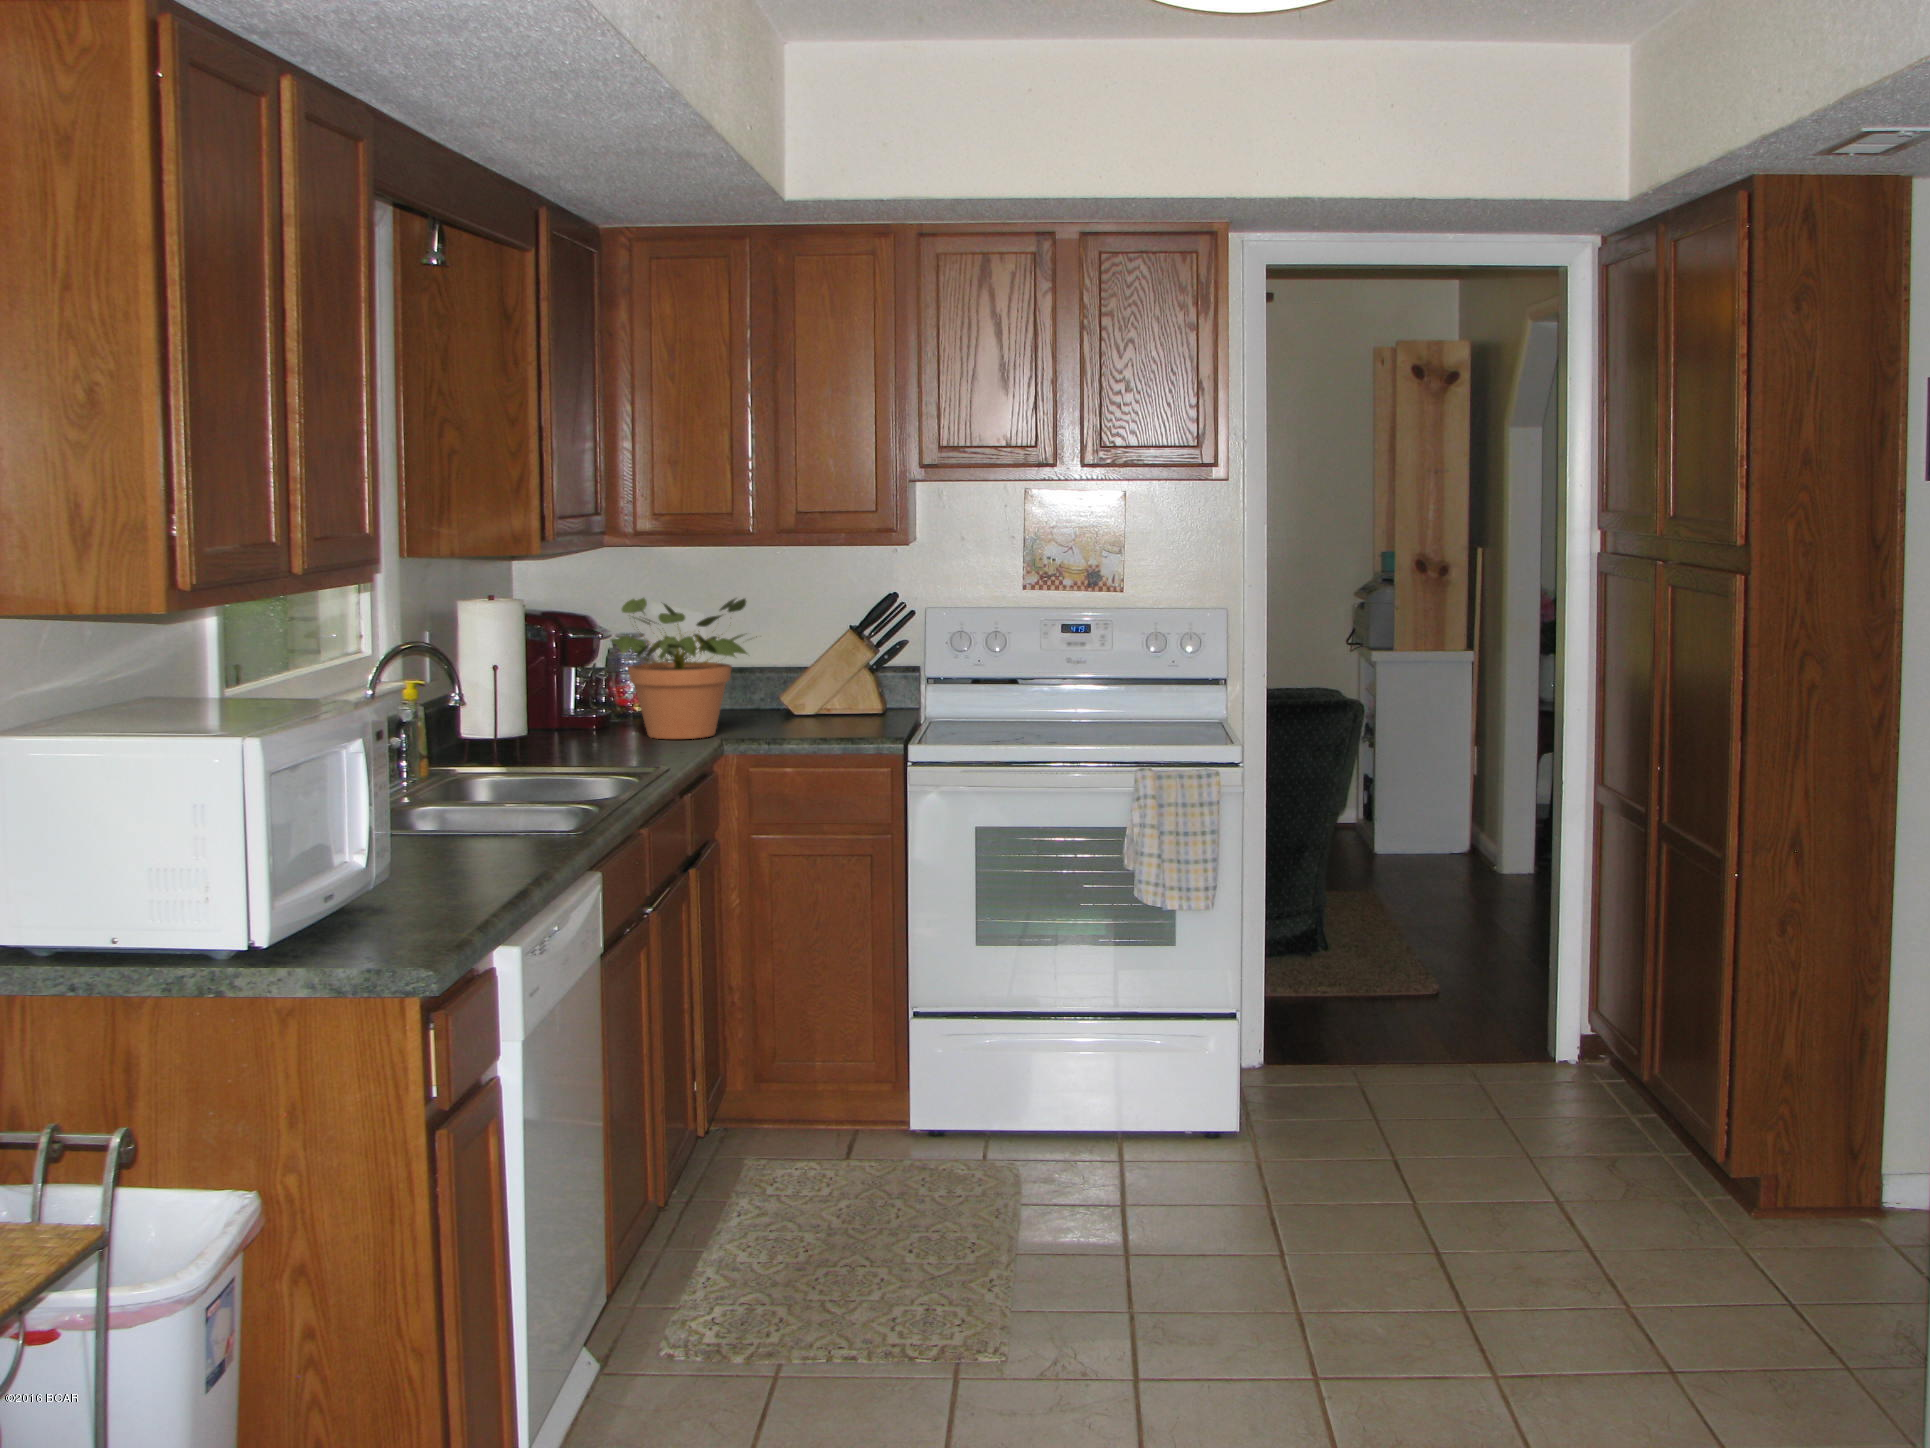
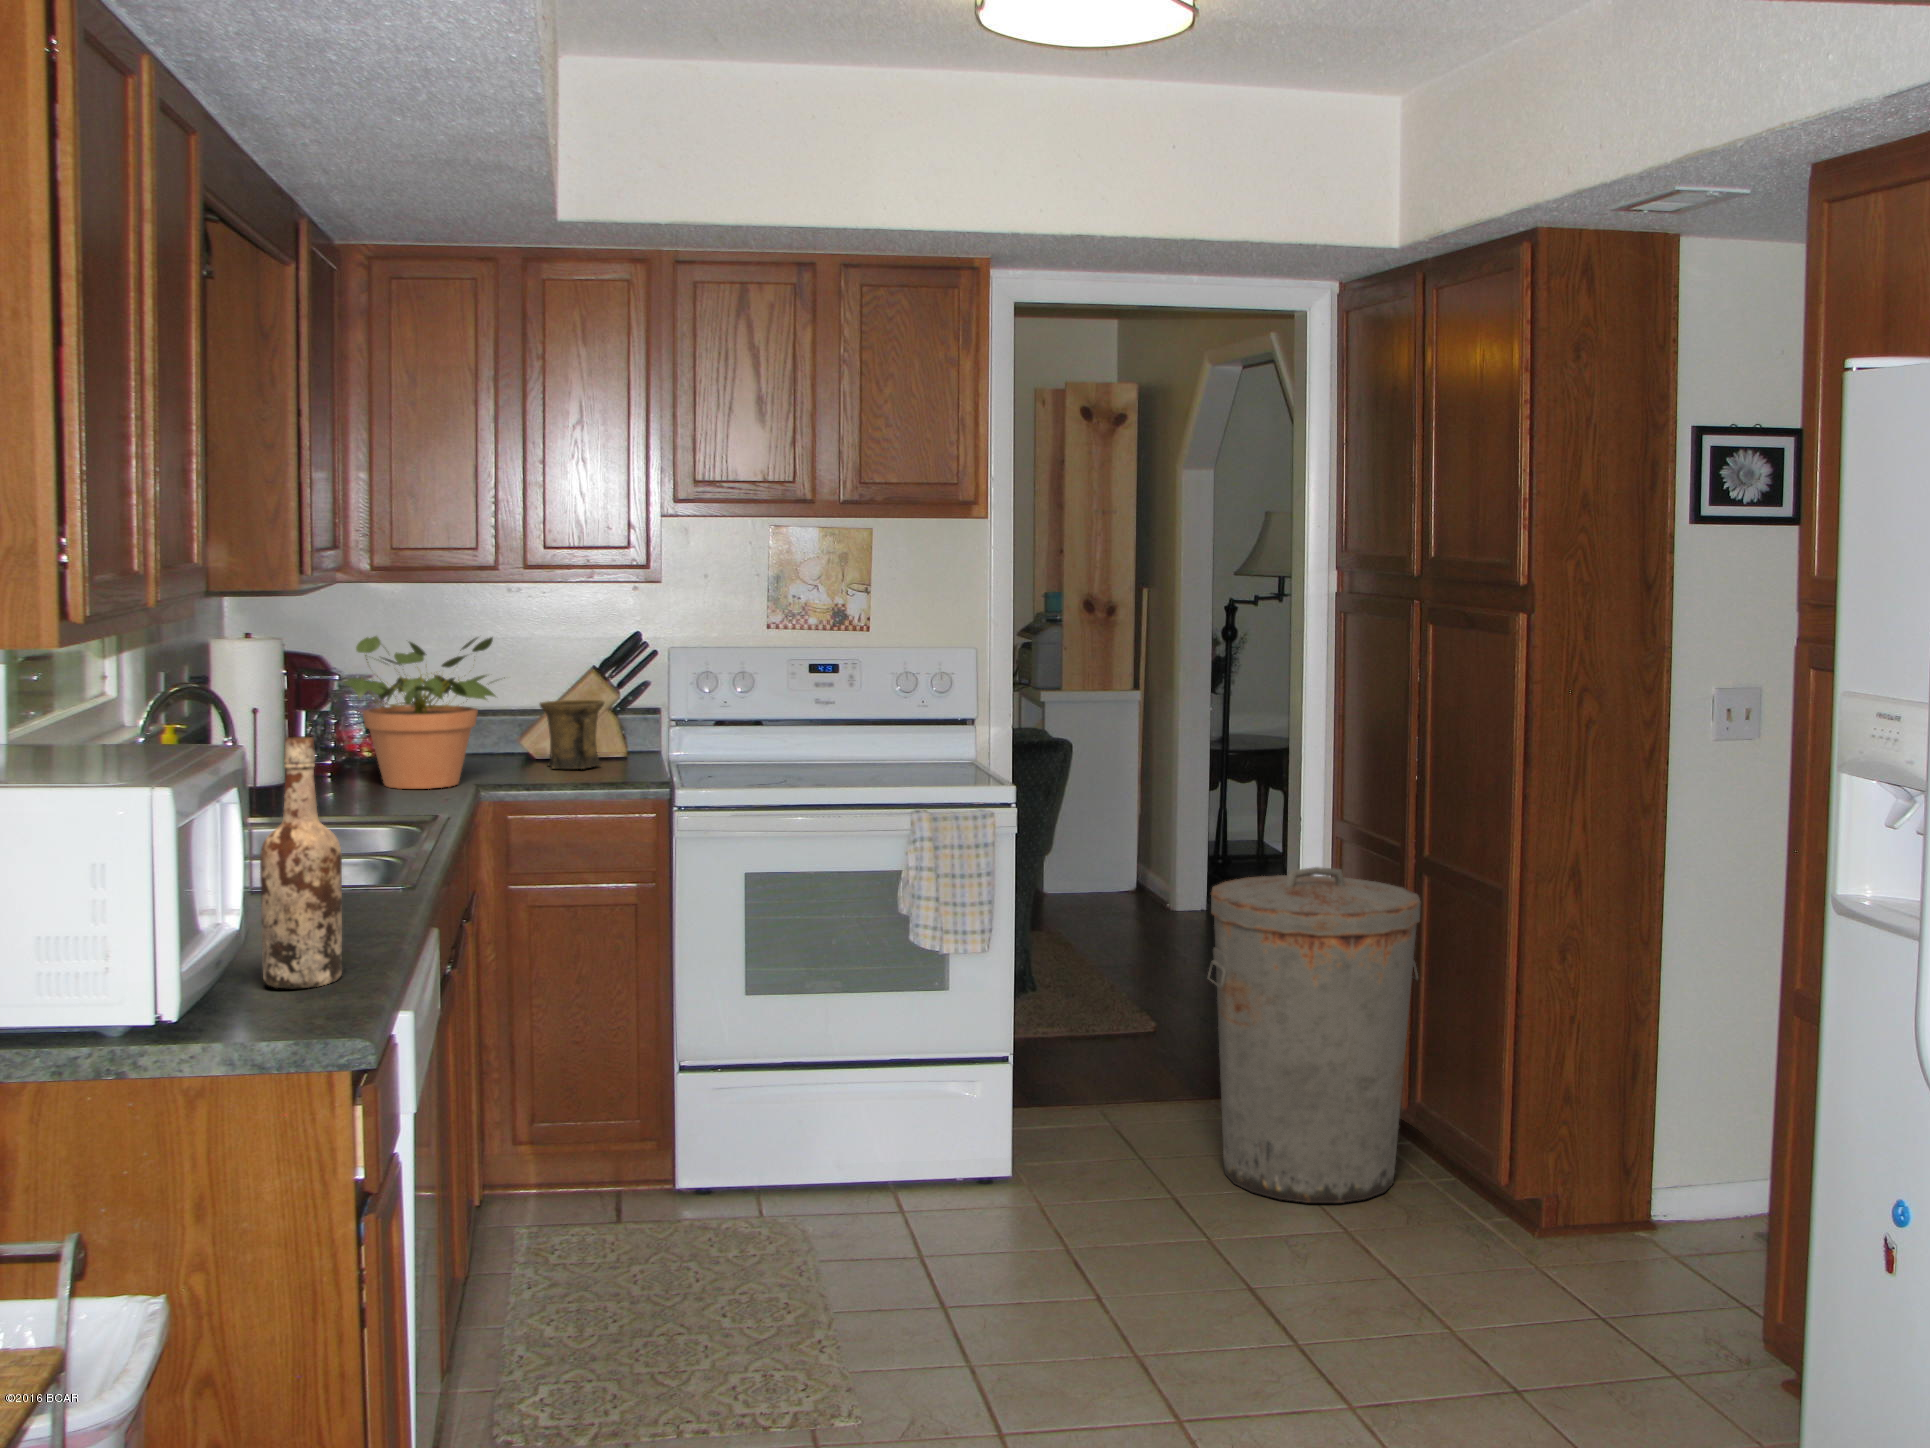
mug: none [801,658,861,723] -> present [540,700,604,769]
wine bottle: none [376,688,452,920] -> present [260,736,342,988]
trash can: none [1440,836,1670,1187] -> present [1208,867,1421,1203]

